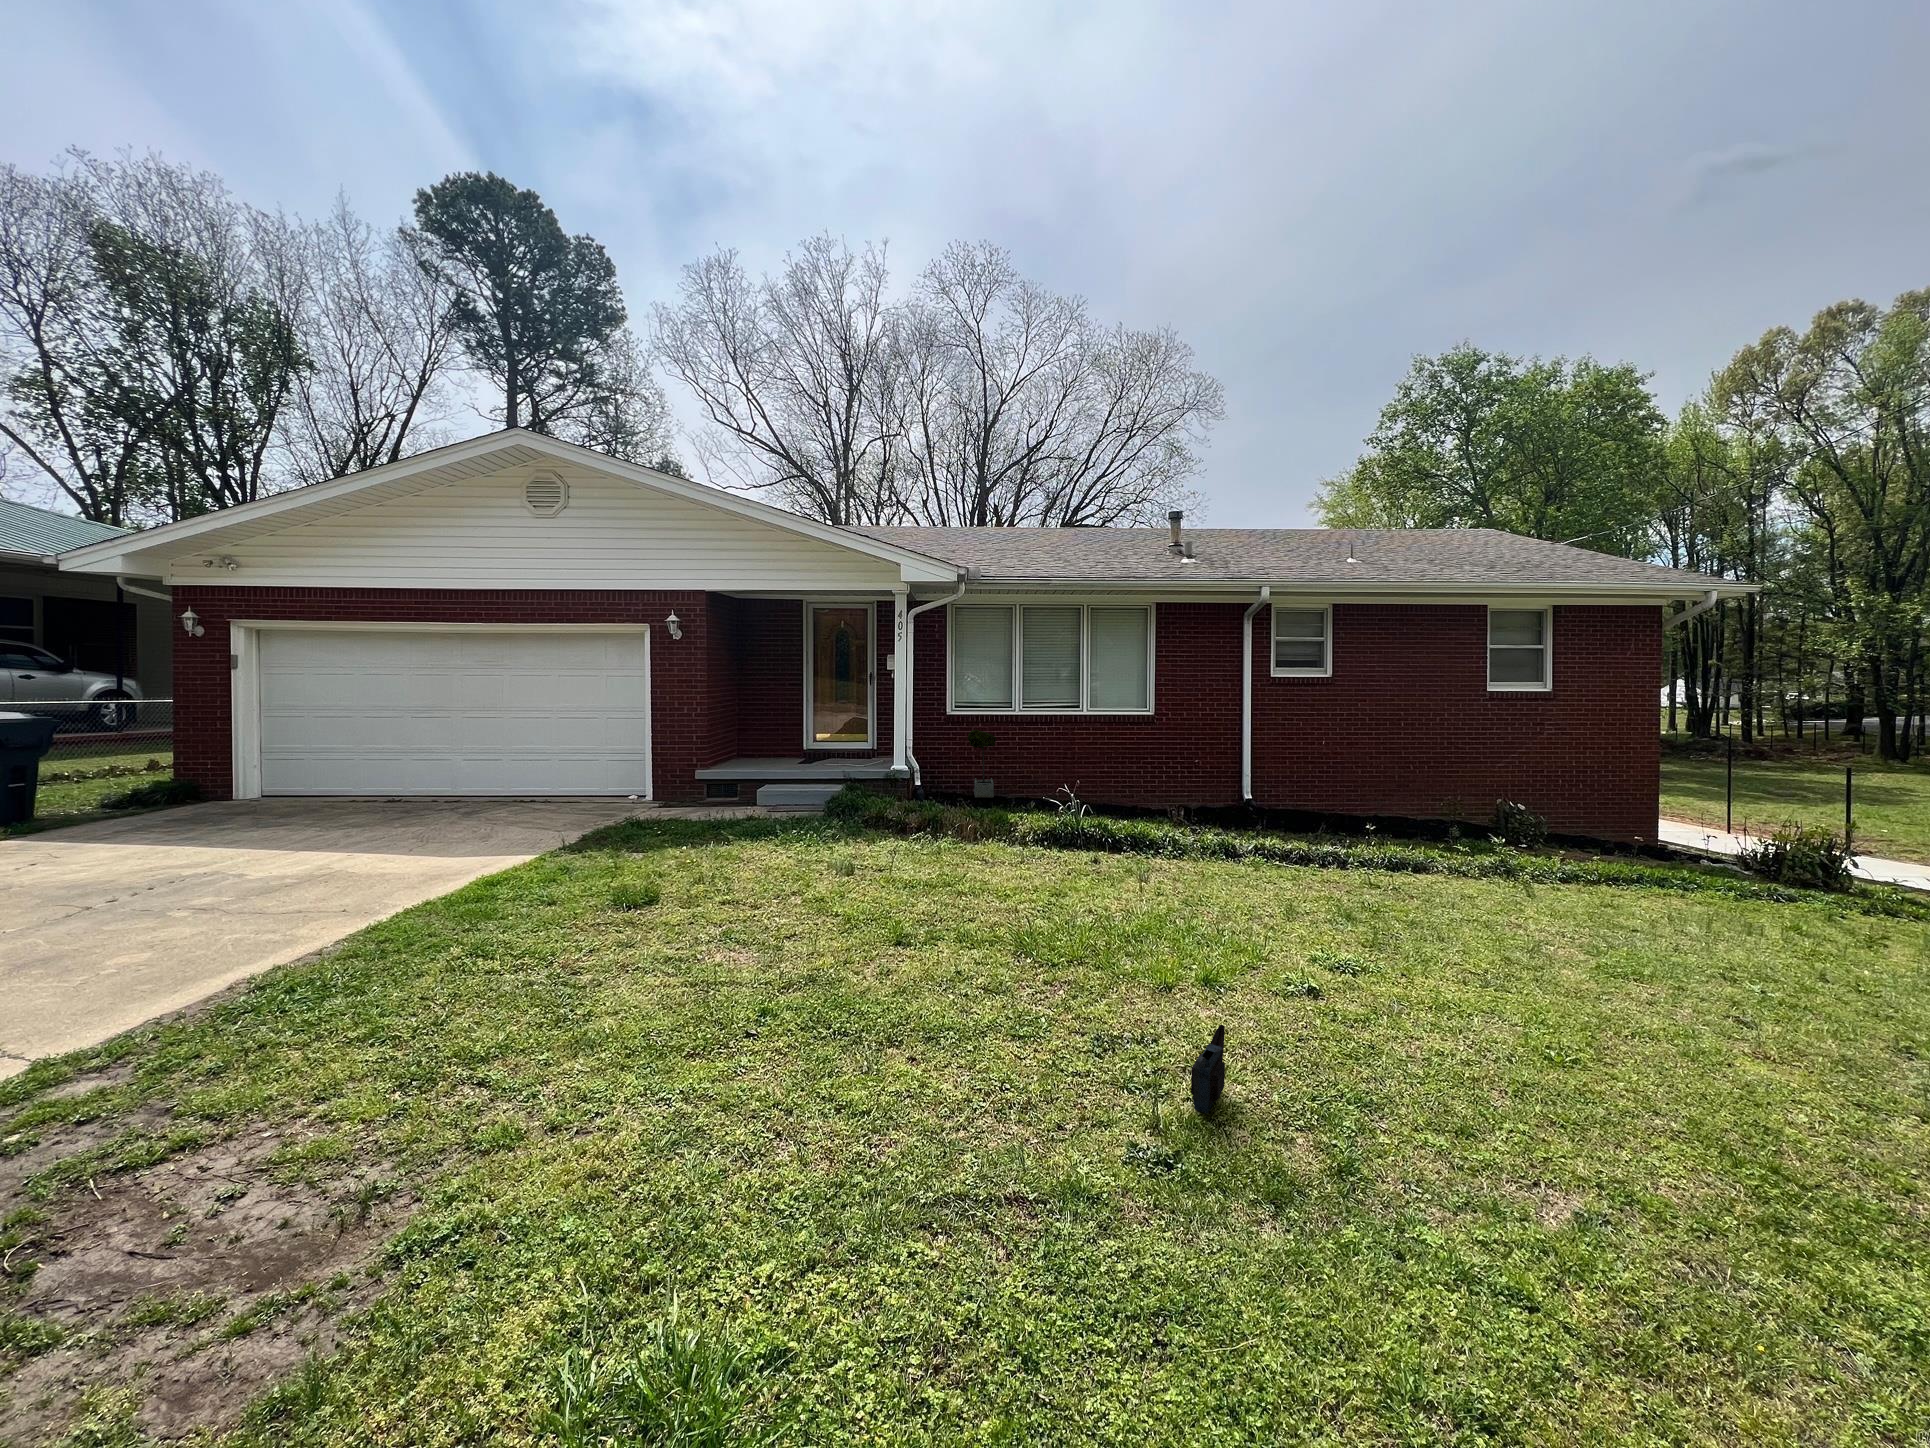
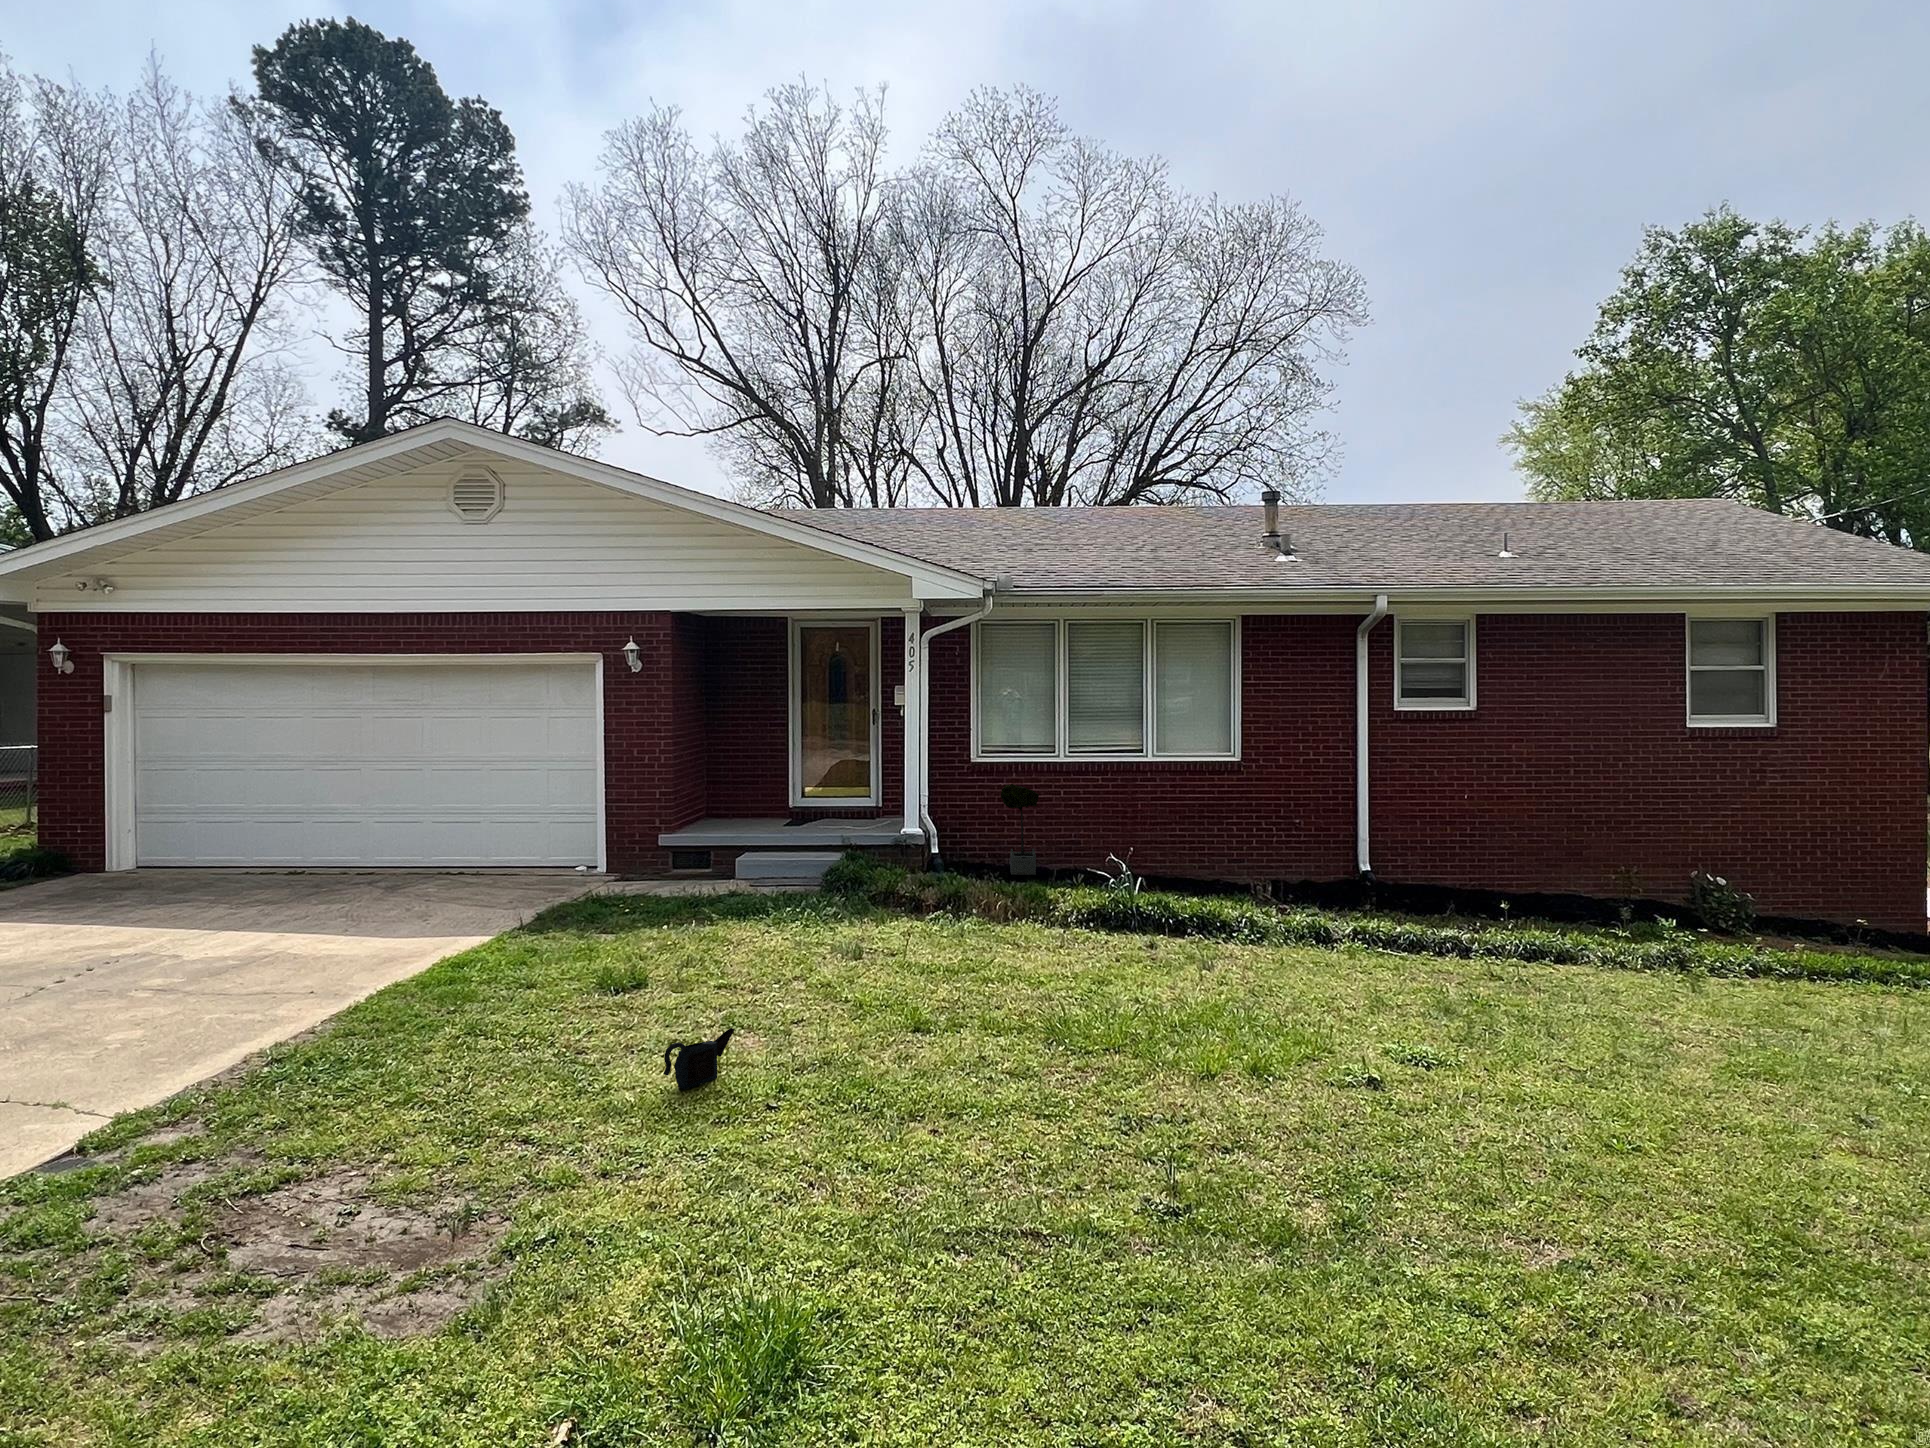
watering can: present [1191,1025,1225,1114] -> present [663,1028,735,1090]

